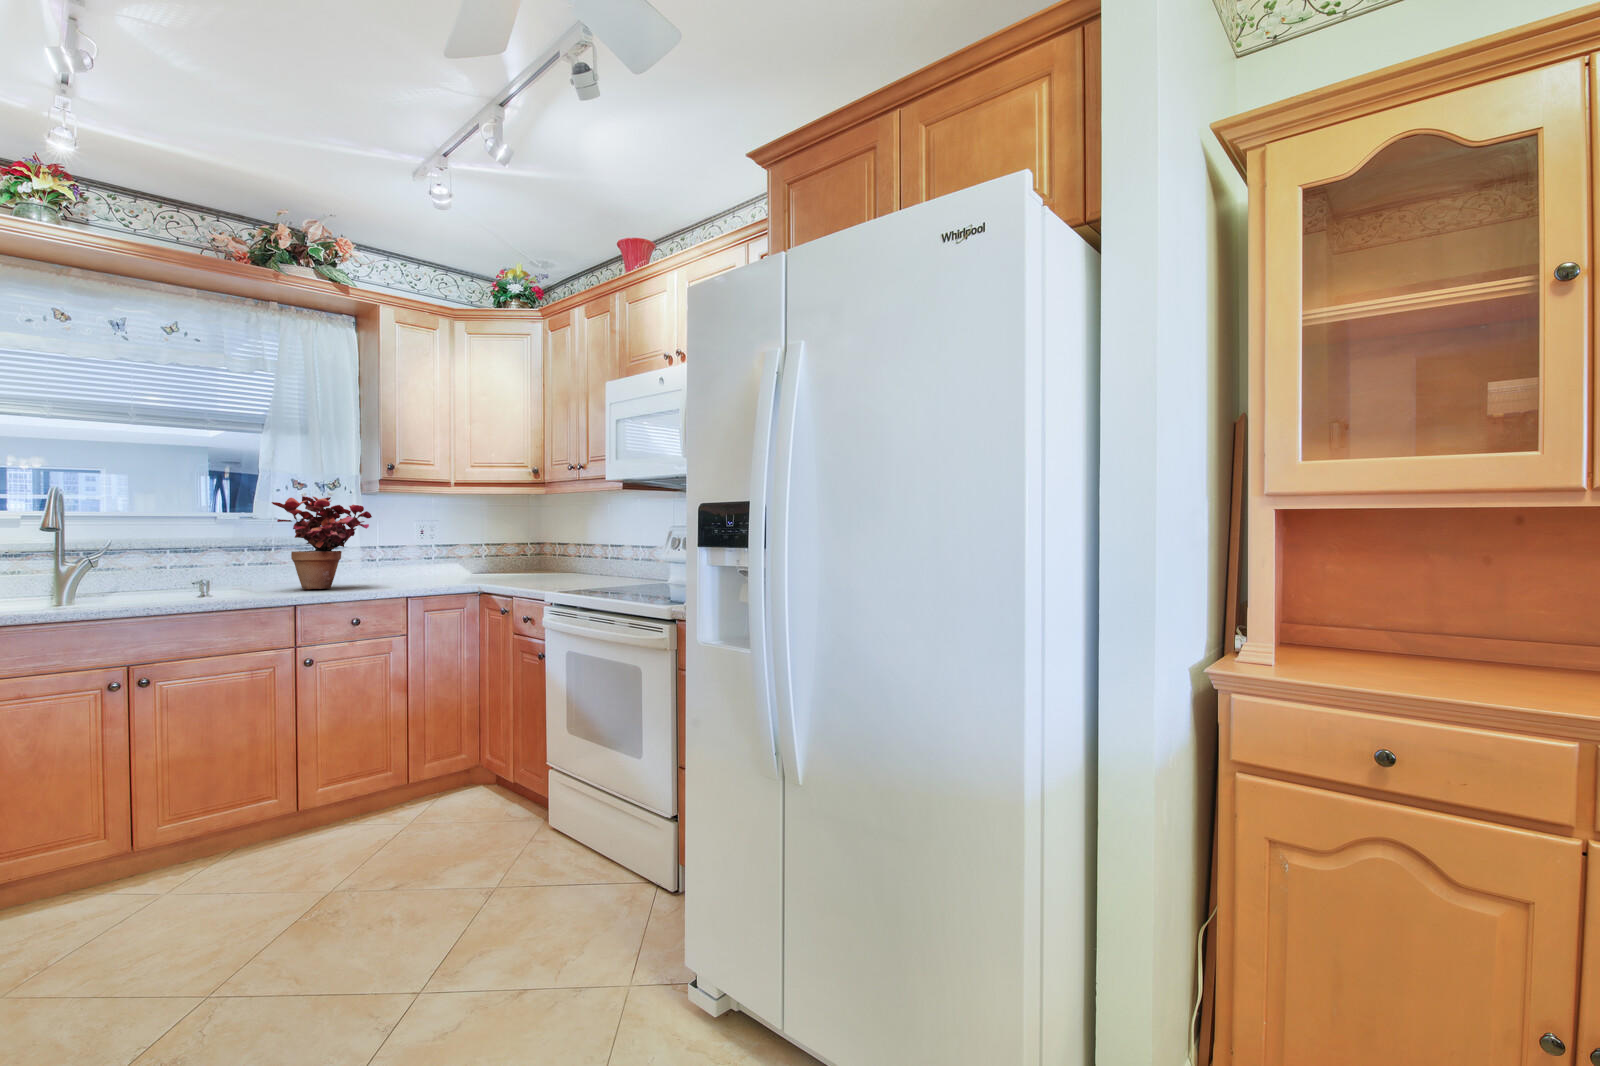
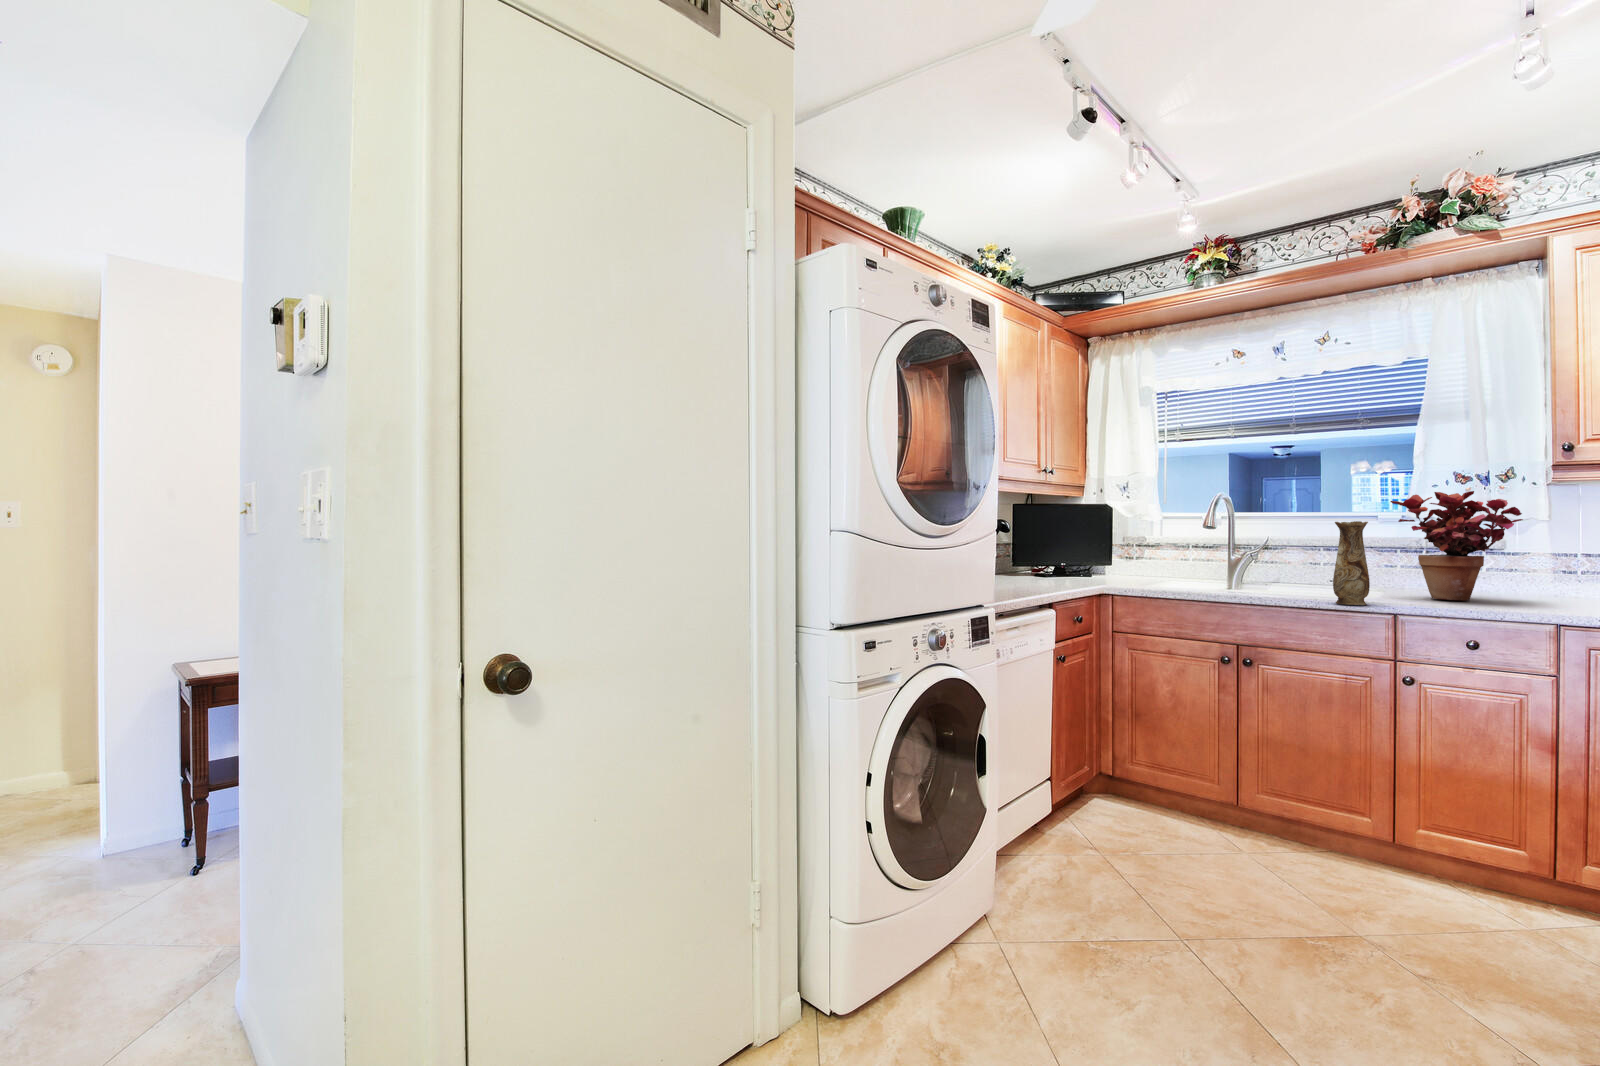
vase: none [241,520,276,601] -> present [1333,521,1370,605]

